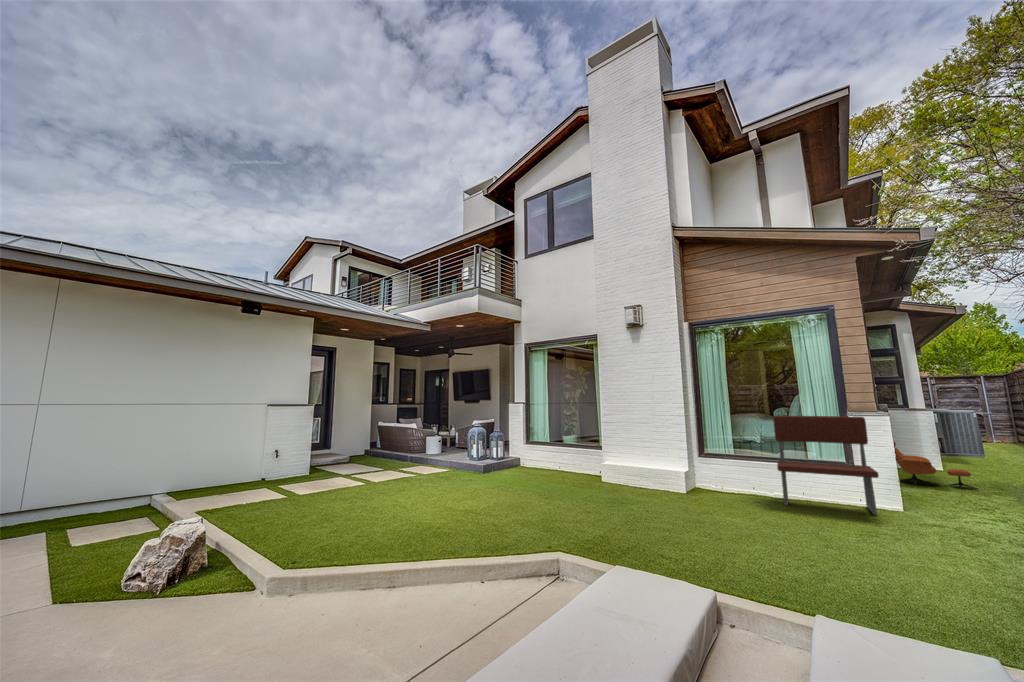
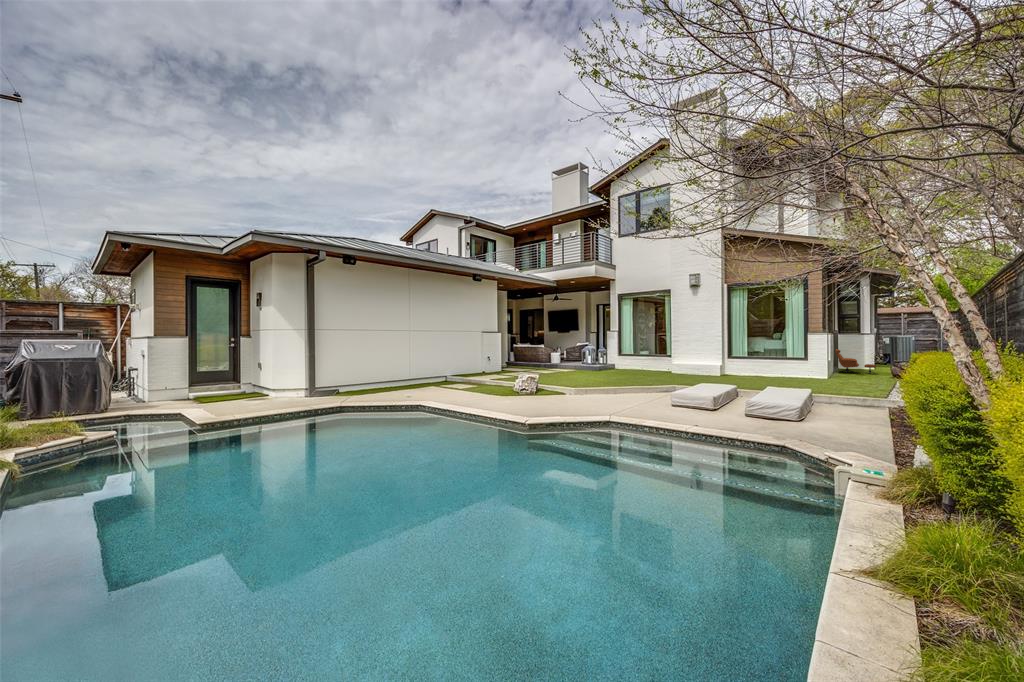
bench: present [773,416,879,515] -> none [769,335,816,380]

